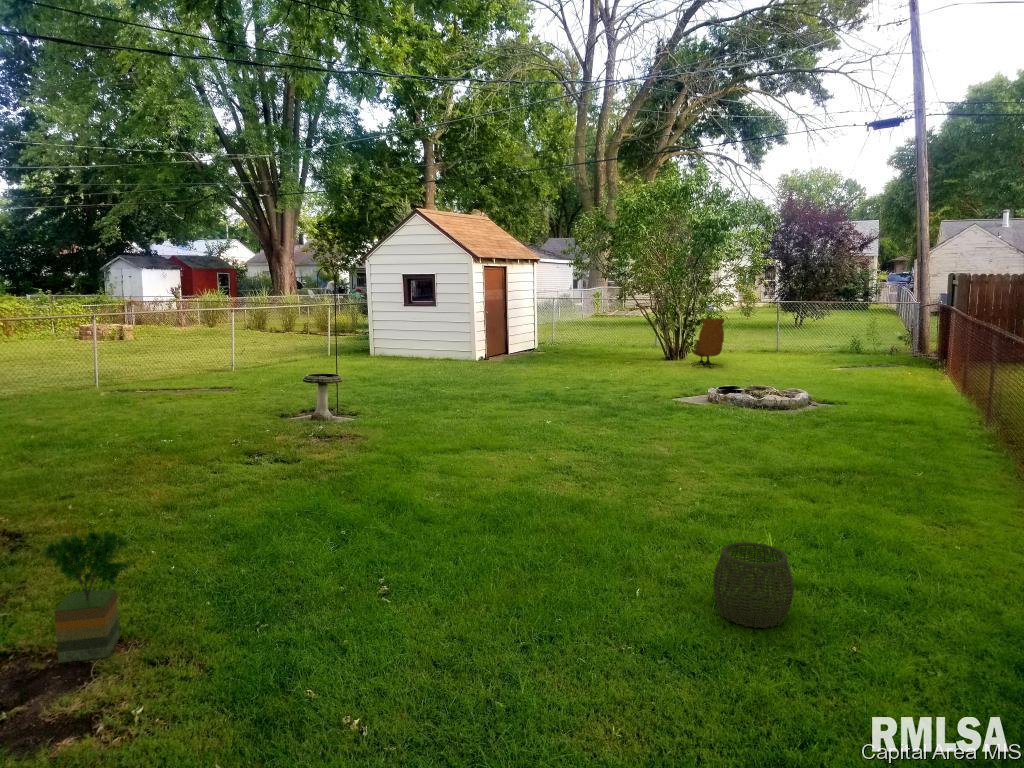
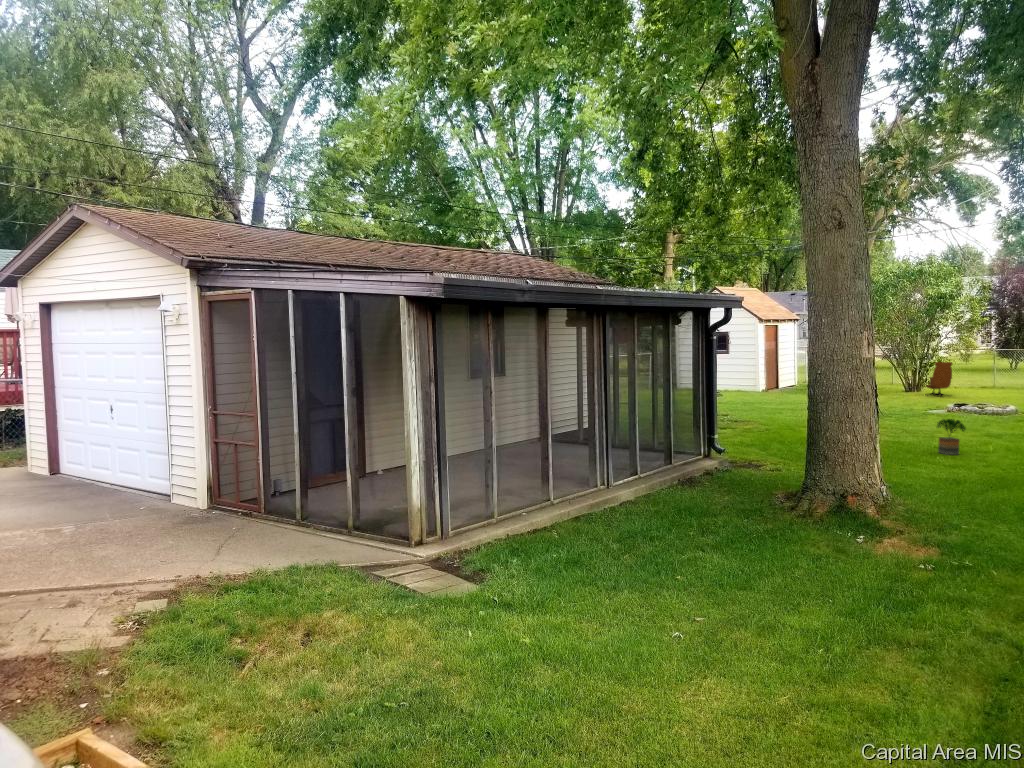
potted tree: present [43,531,130,663] -> present [937,419,966,455]
woven basket: present [713,542,794,628] -> none [970,436,1002,461]

